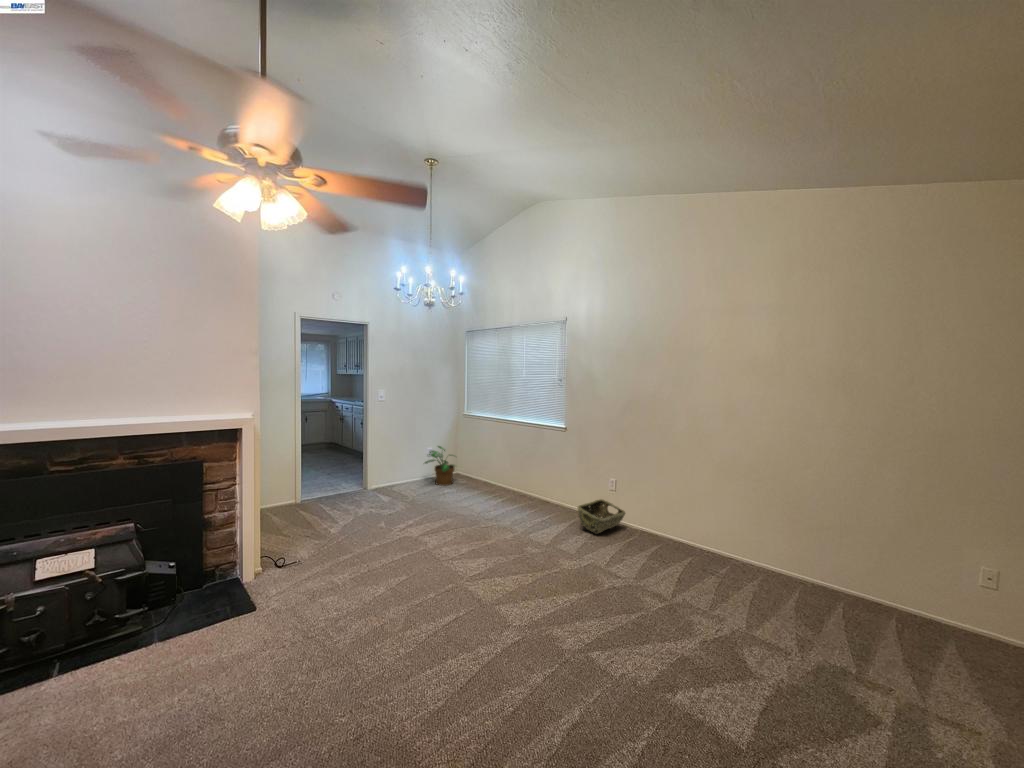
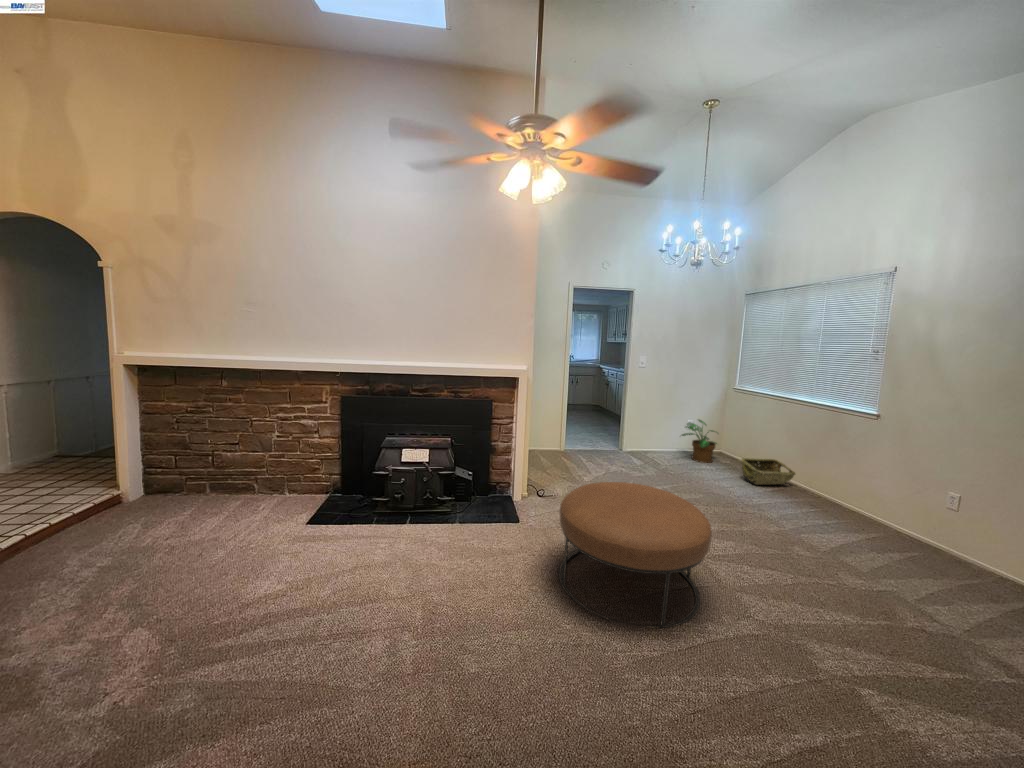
woven basket: present [578,499,625,534] -> present [741,458,795,485]
ottoman: none [315,527,473,693] -> present [559,482,712,628]

